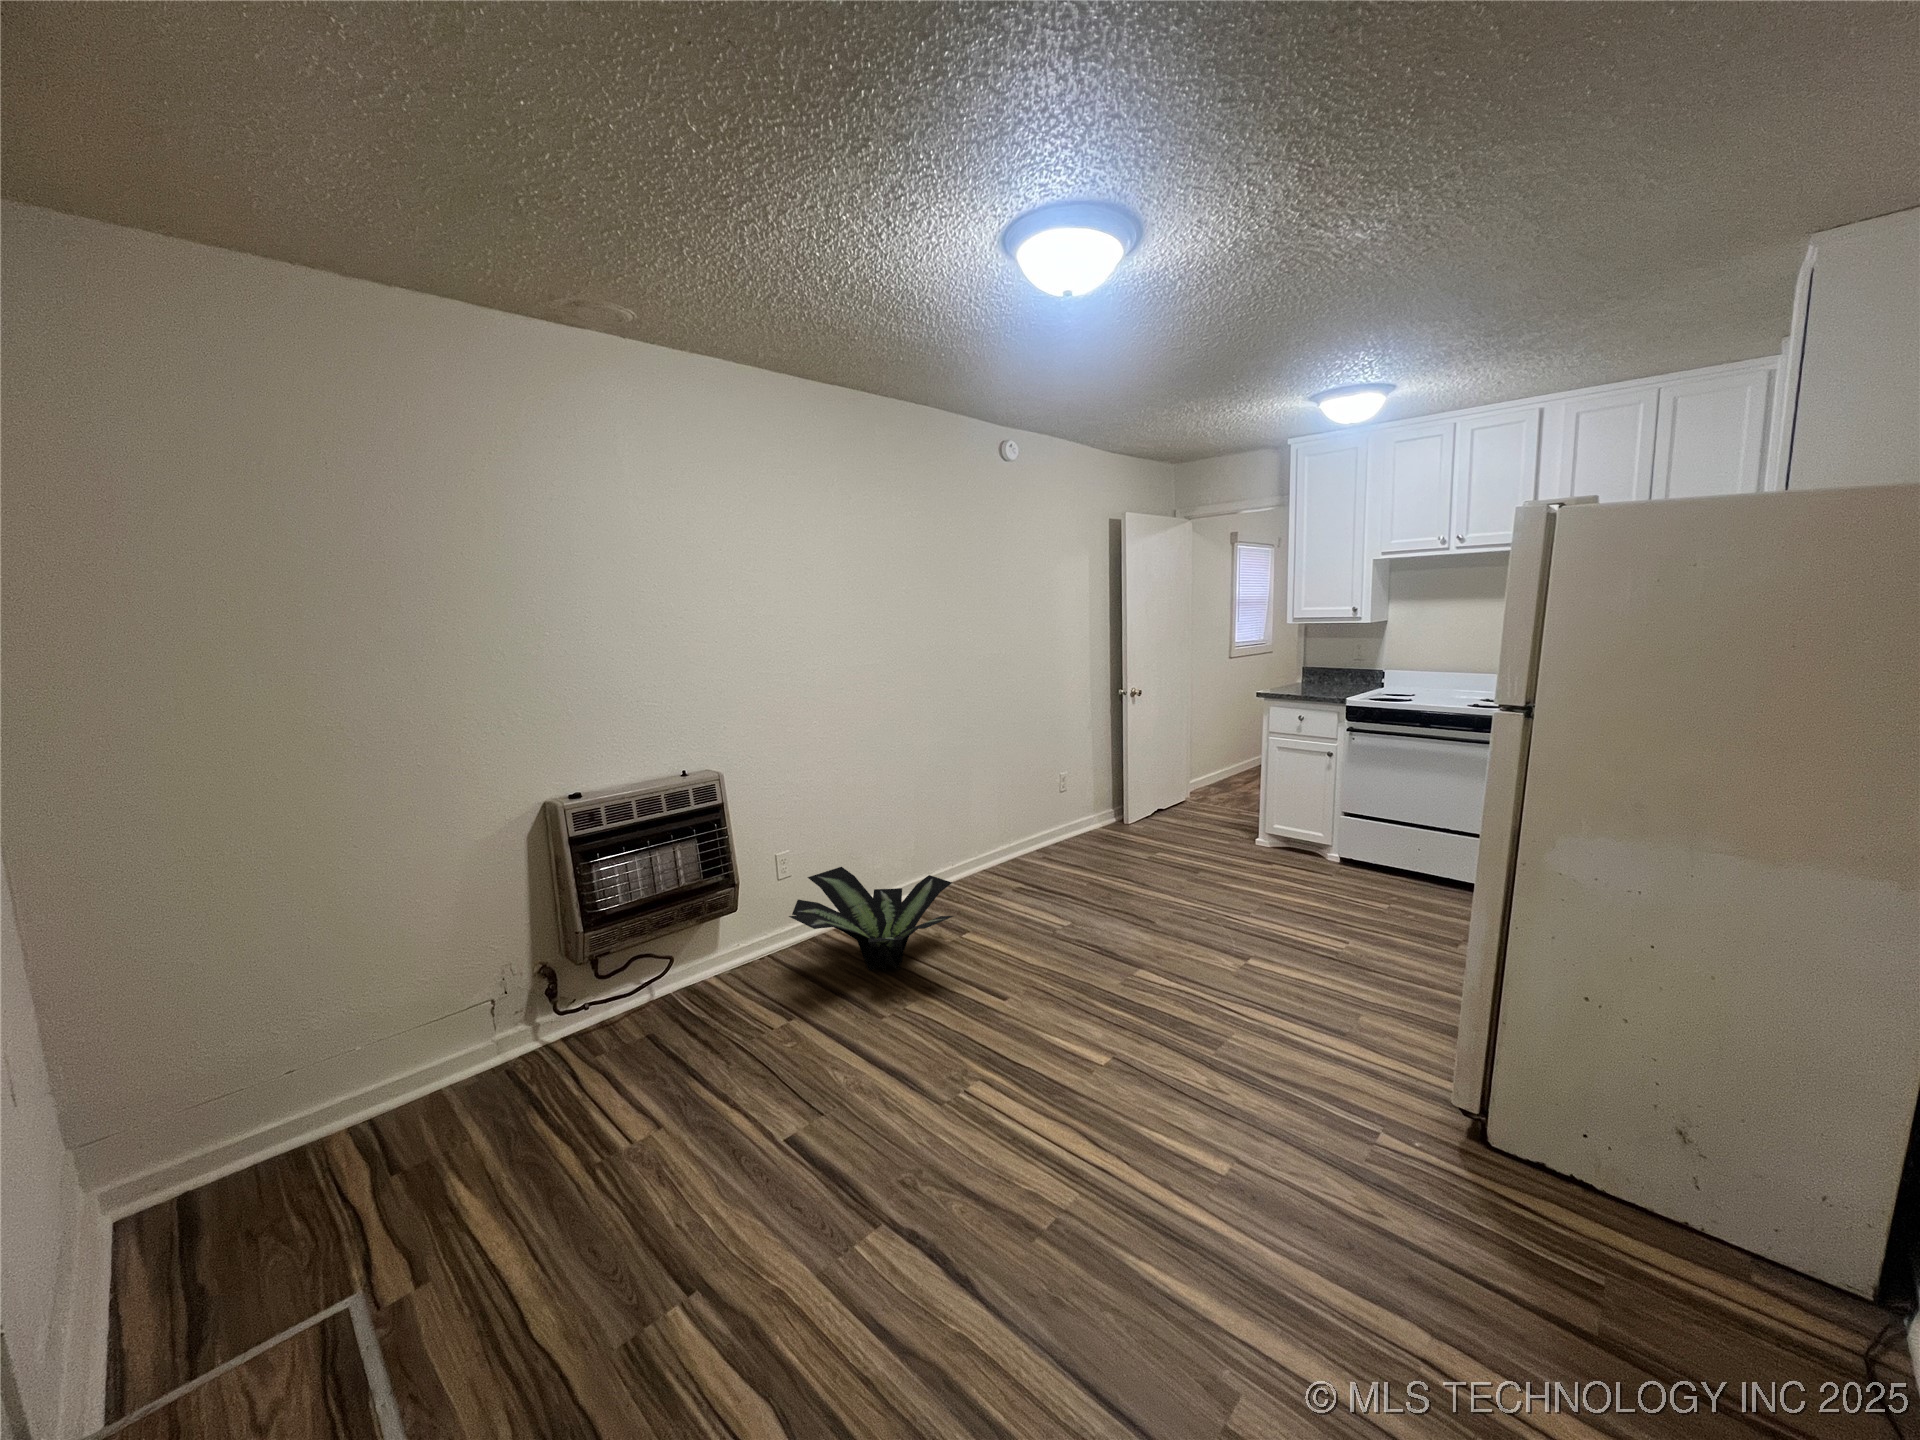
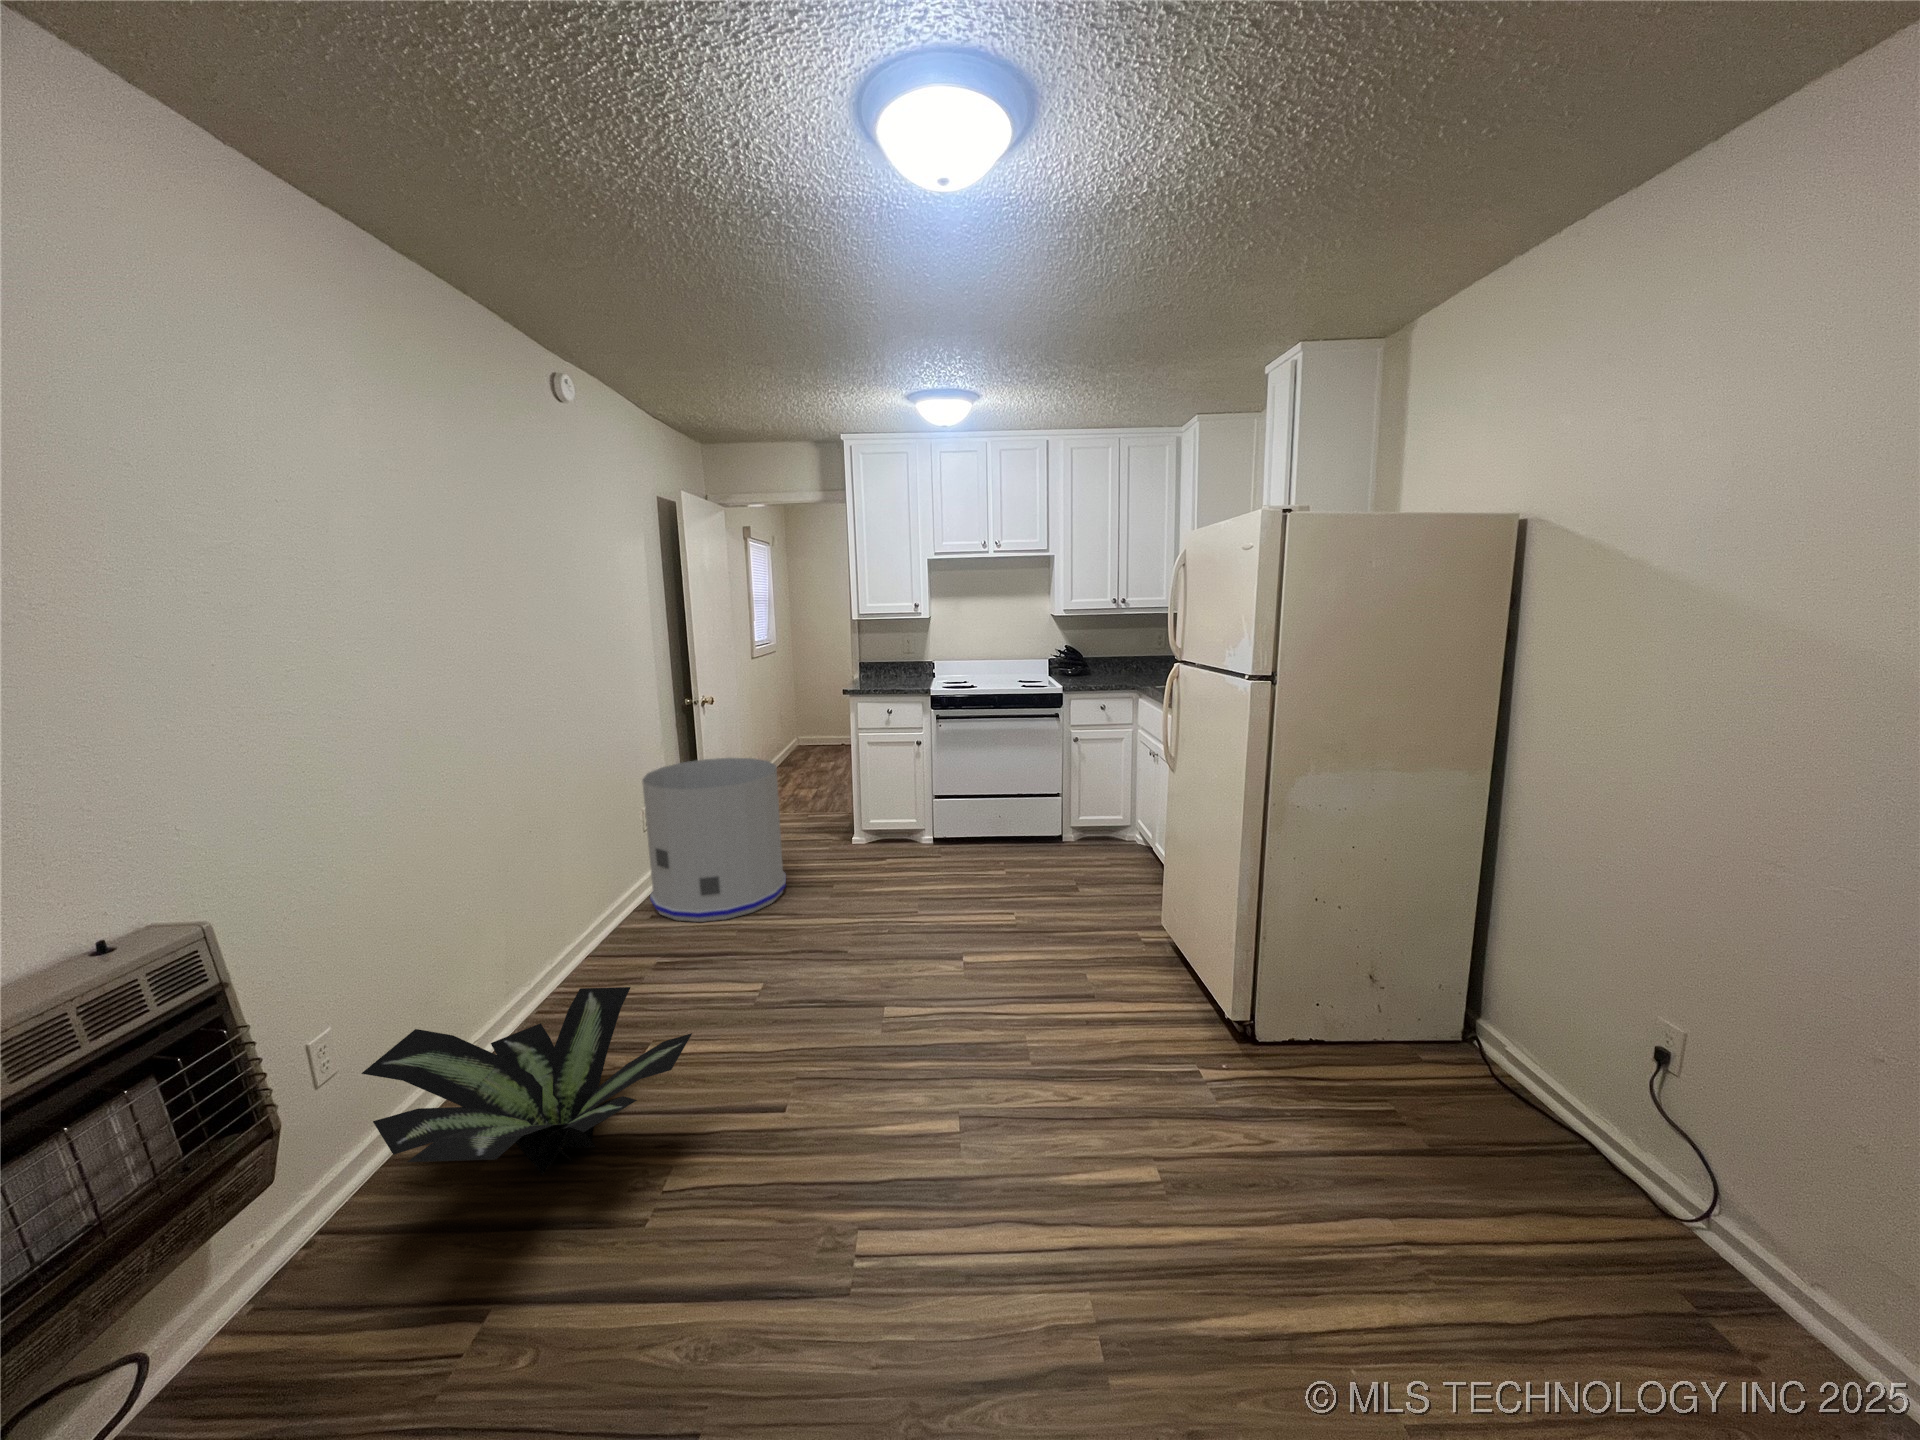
trash can: none [1047,743,1161,878] -> present [642,758,786,922]

